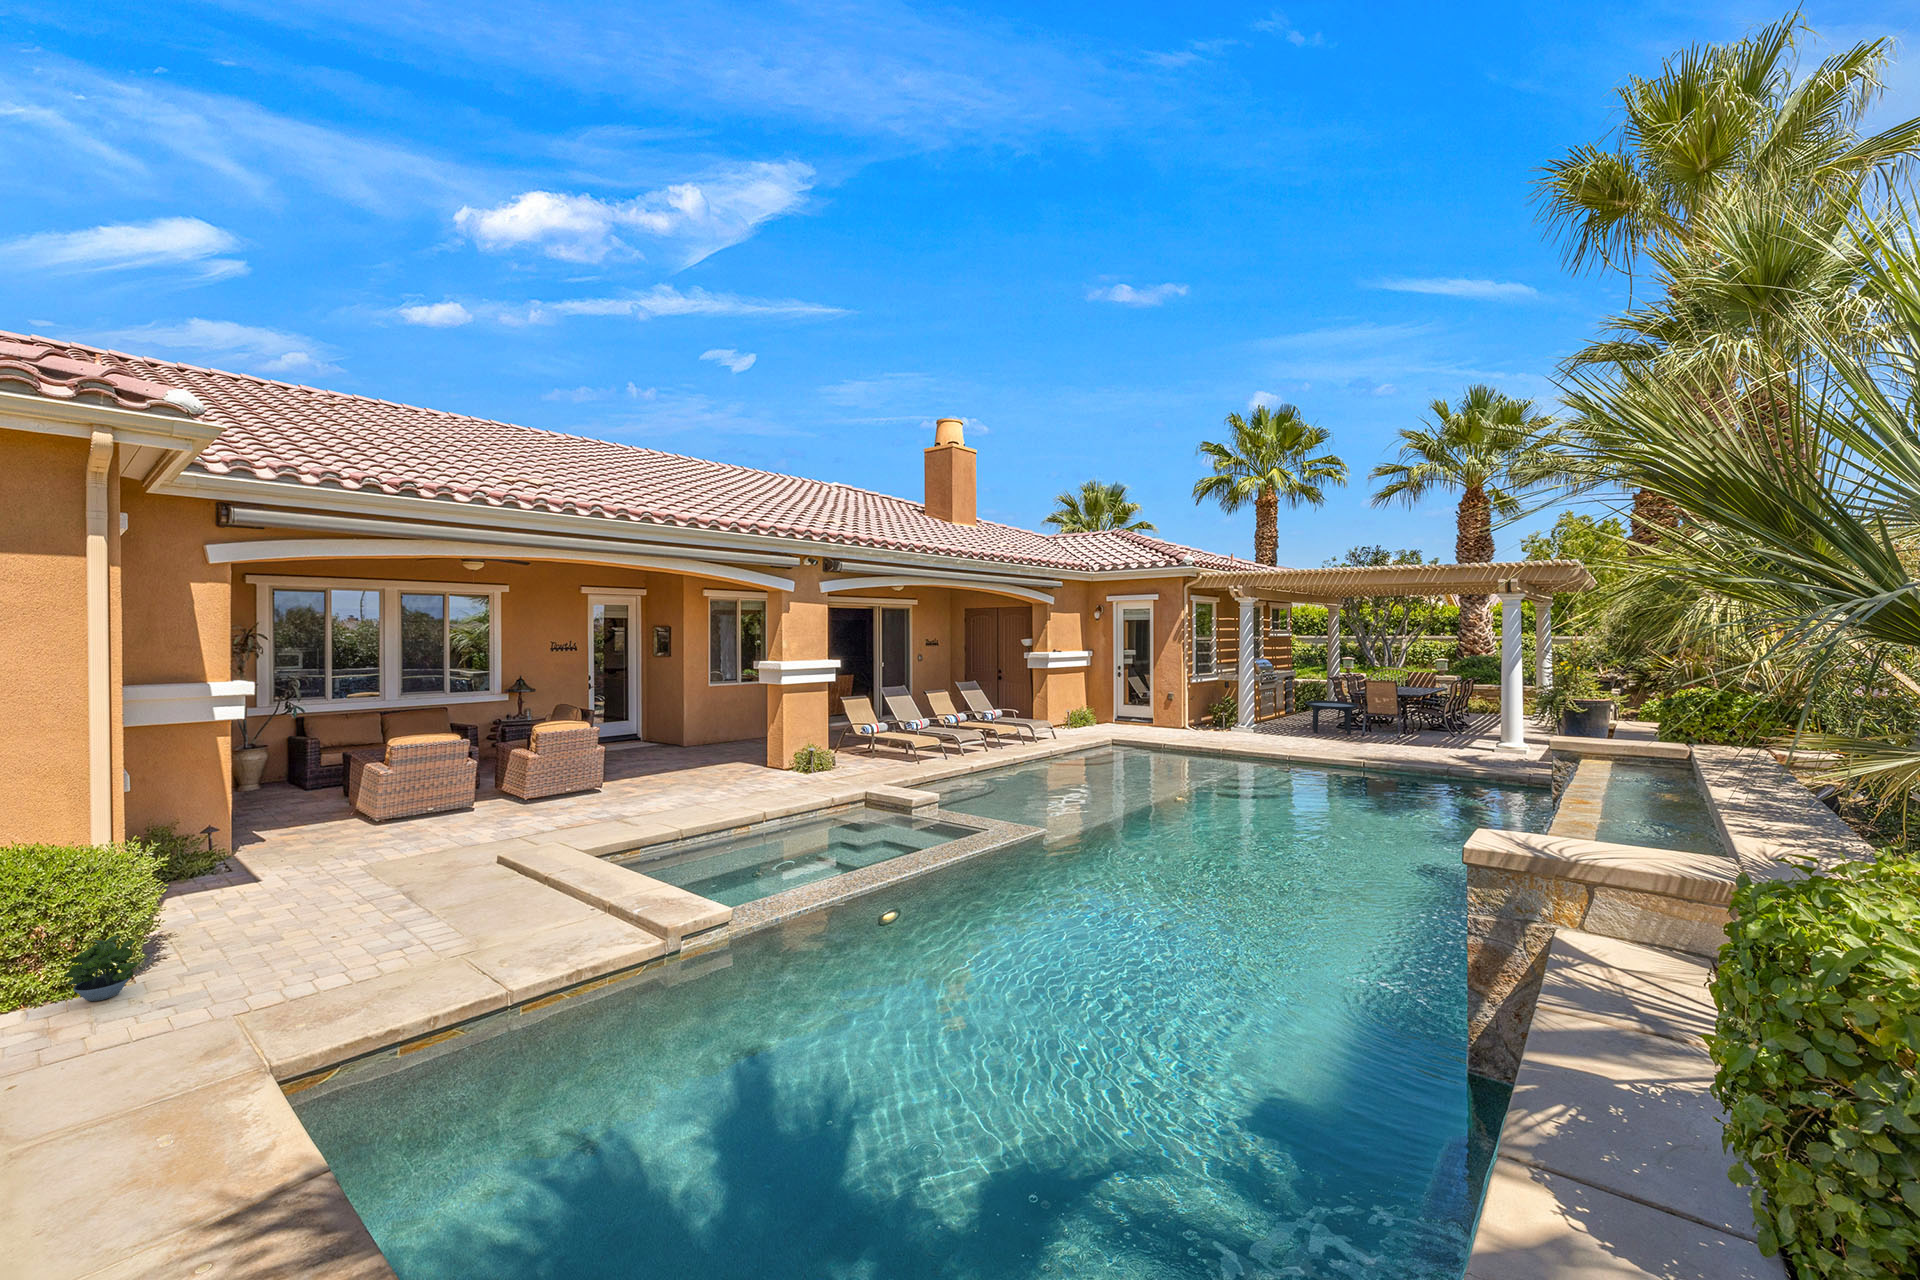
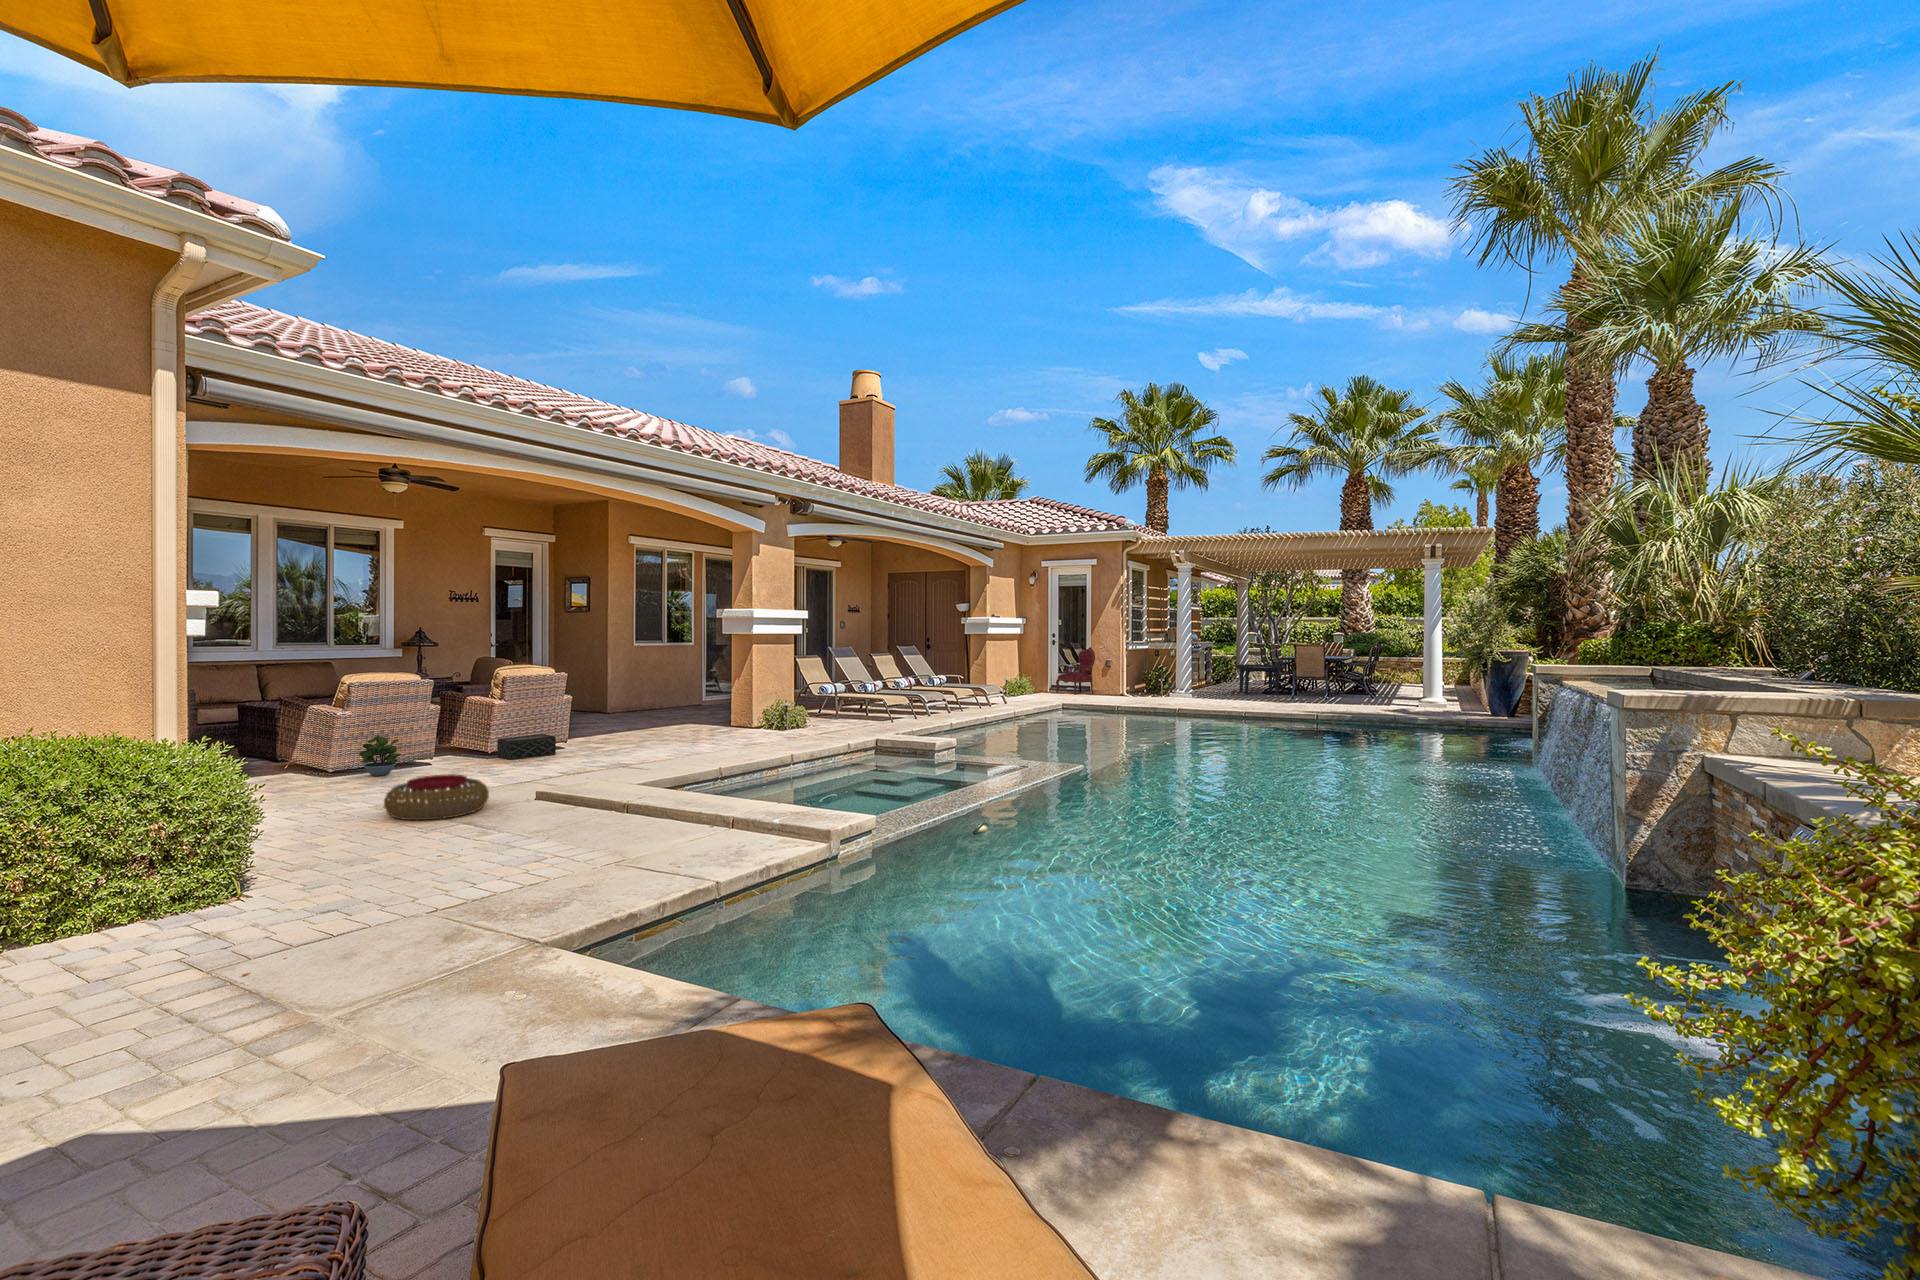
armchair: none [1117,681,1155,729] -> present [1056,647,1095,695]
woven basket: none [530,783,578,808] -> present [497,734,556,760]
pouf: none [361,842,451,885] -> present [384,774,489,820]
potted plant: present [64,935,139,1001] -> present [359,735,401,776]

